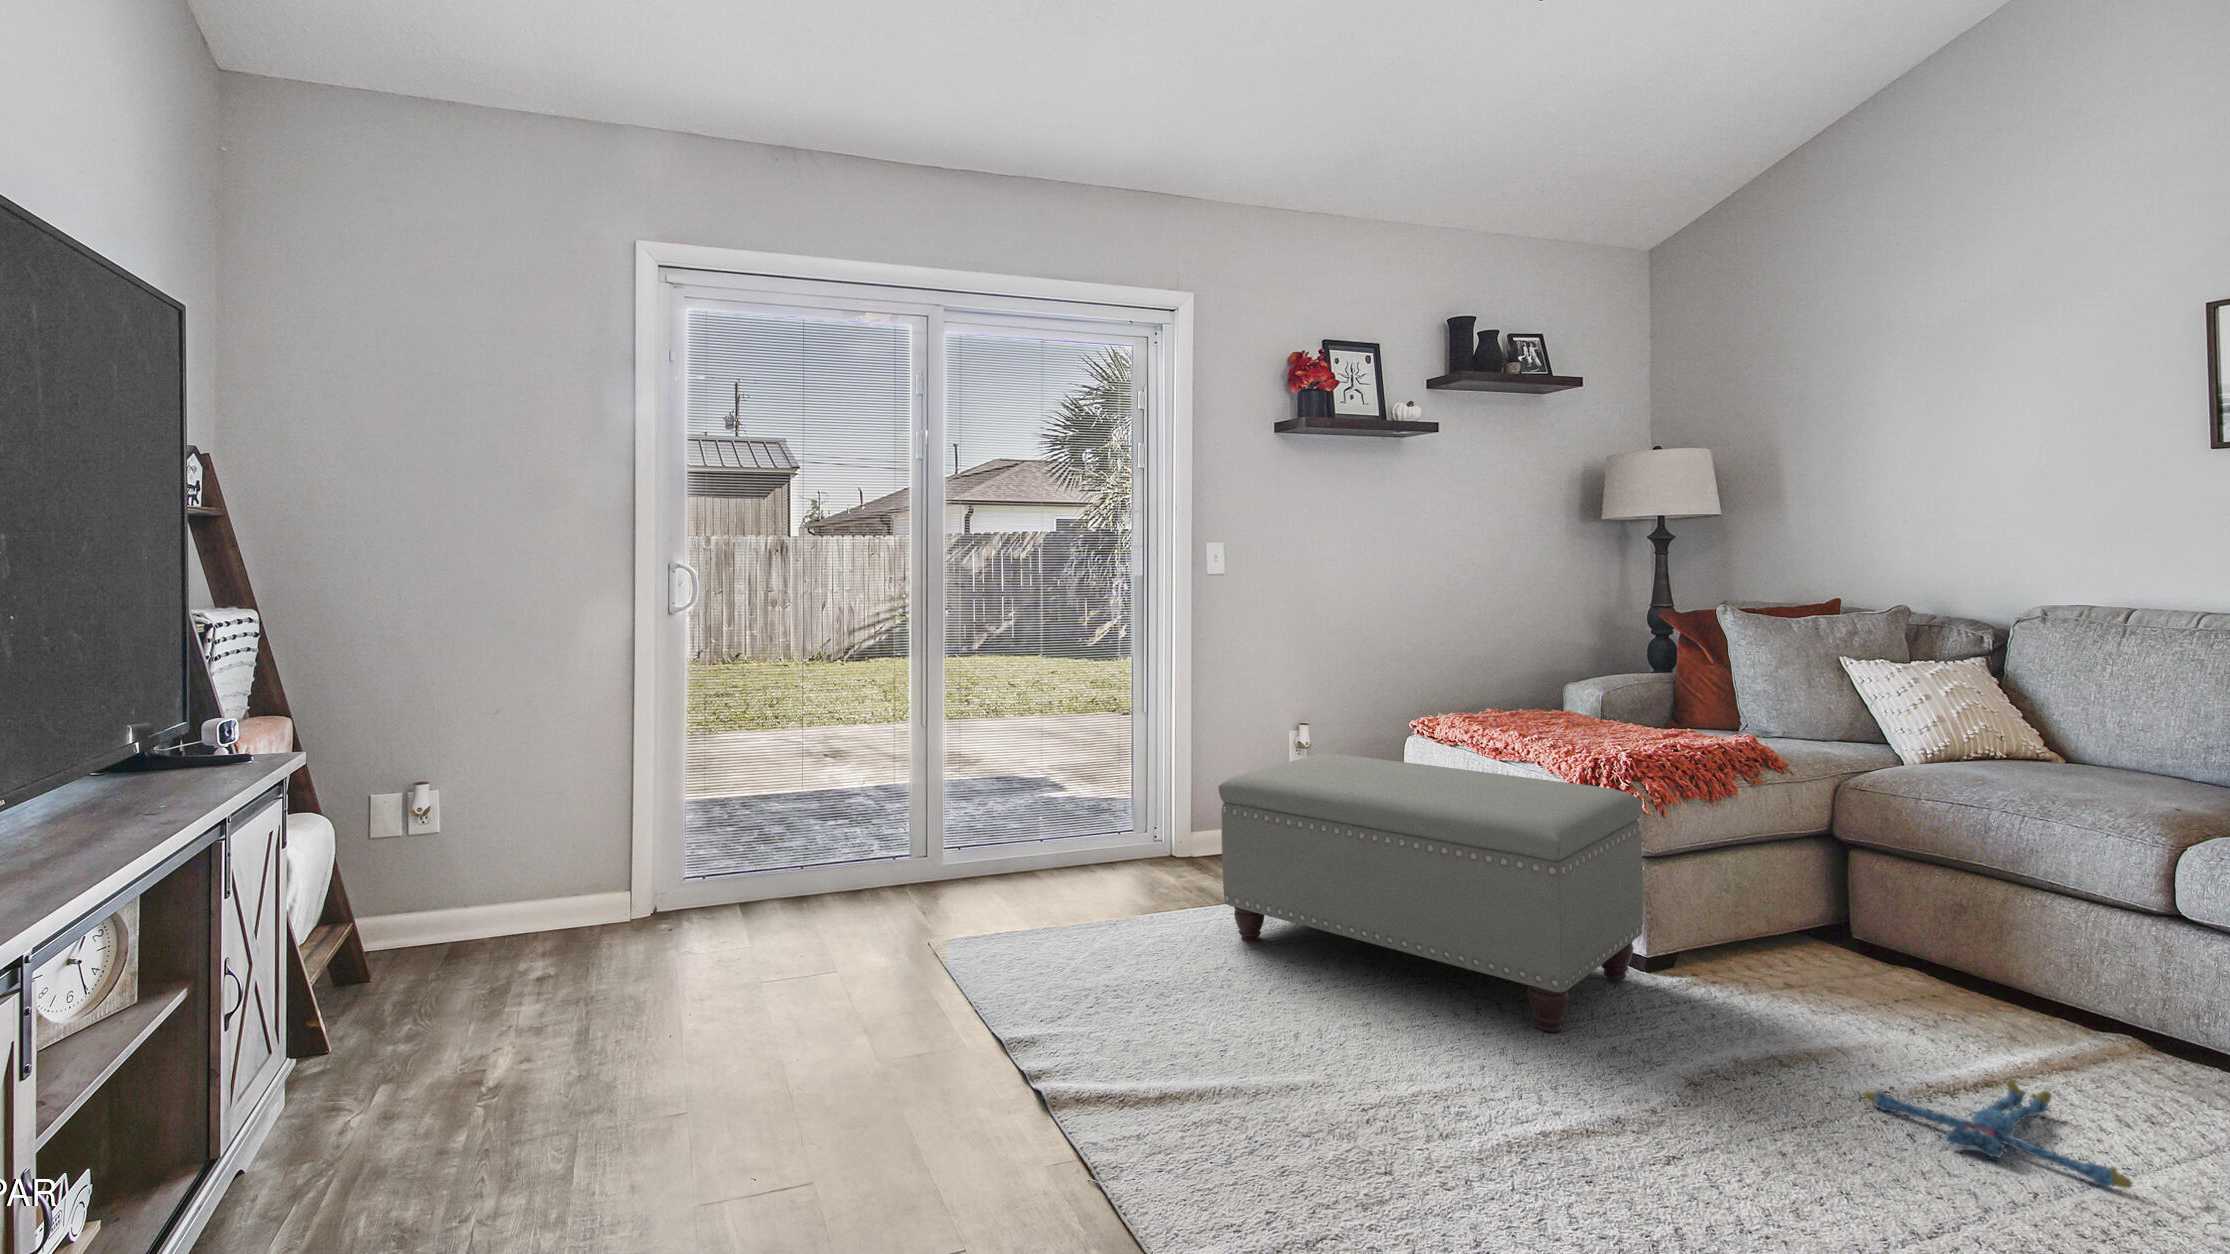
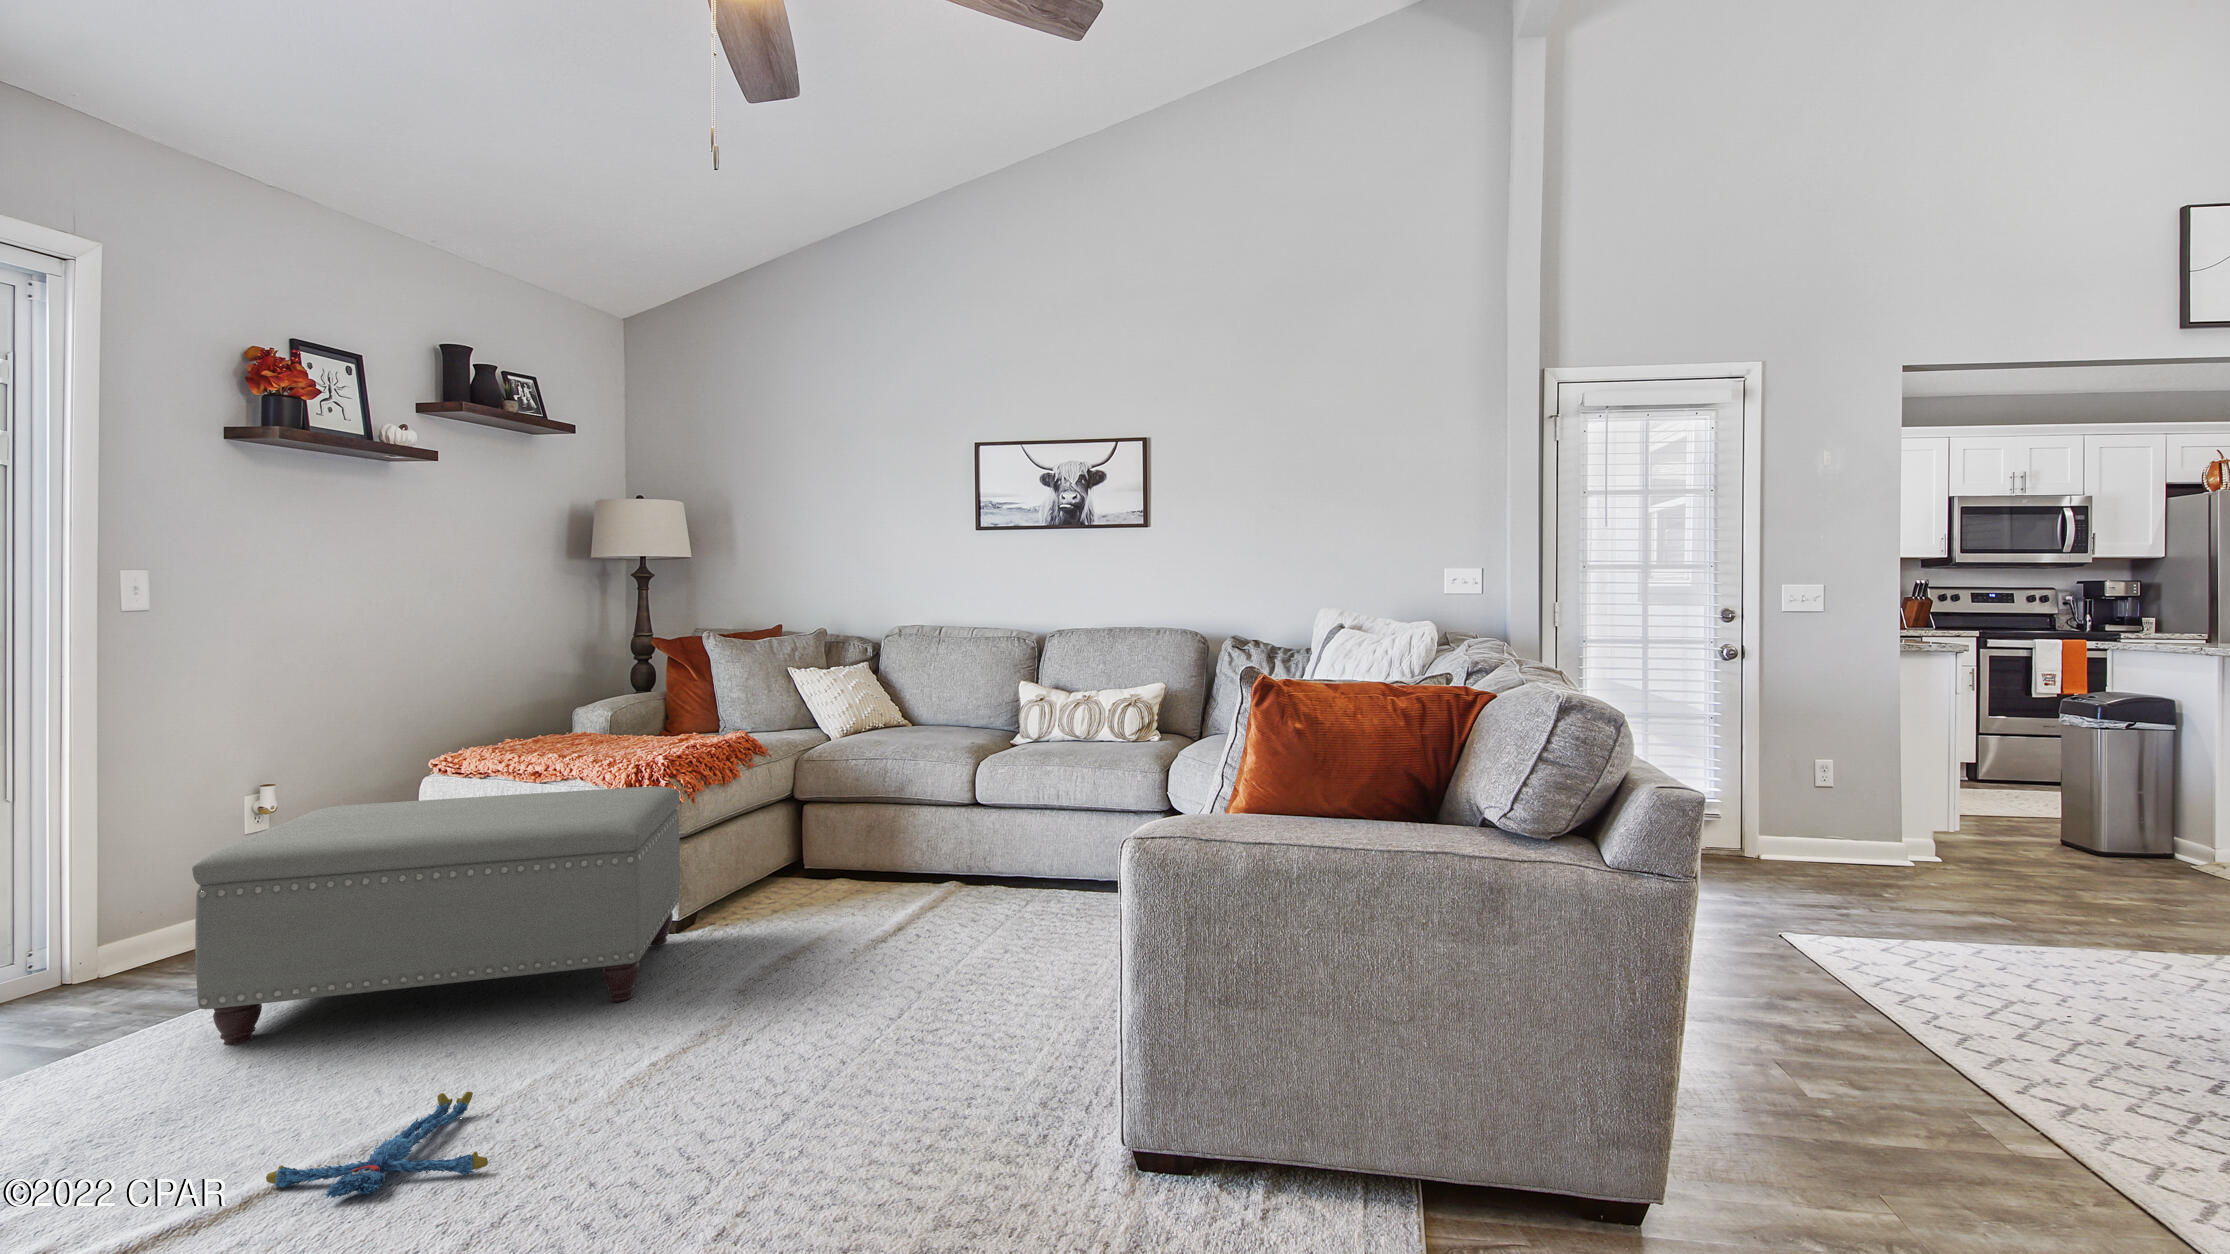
plush toy: present [1864,1080,2132,1188] -> present [266,1091,488,1198]

